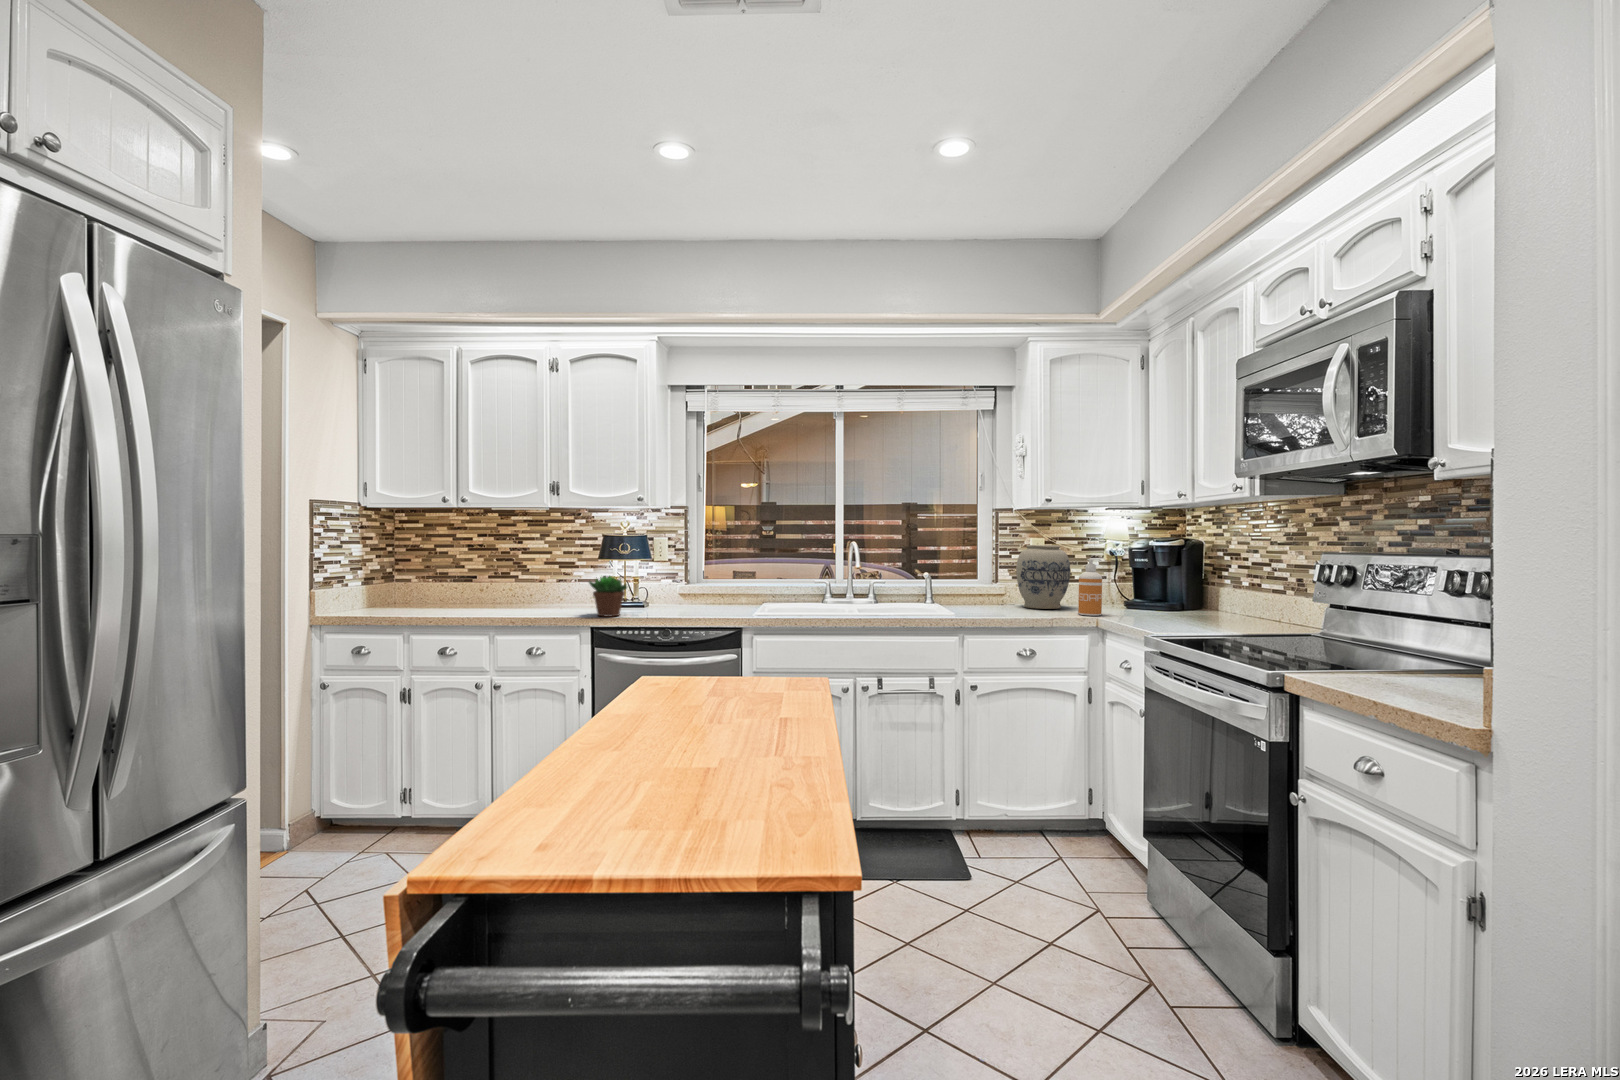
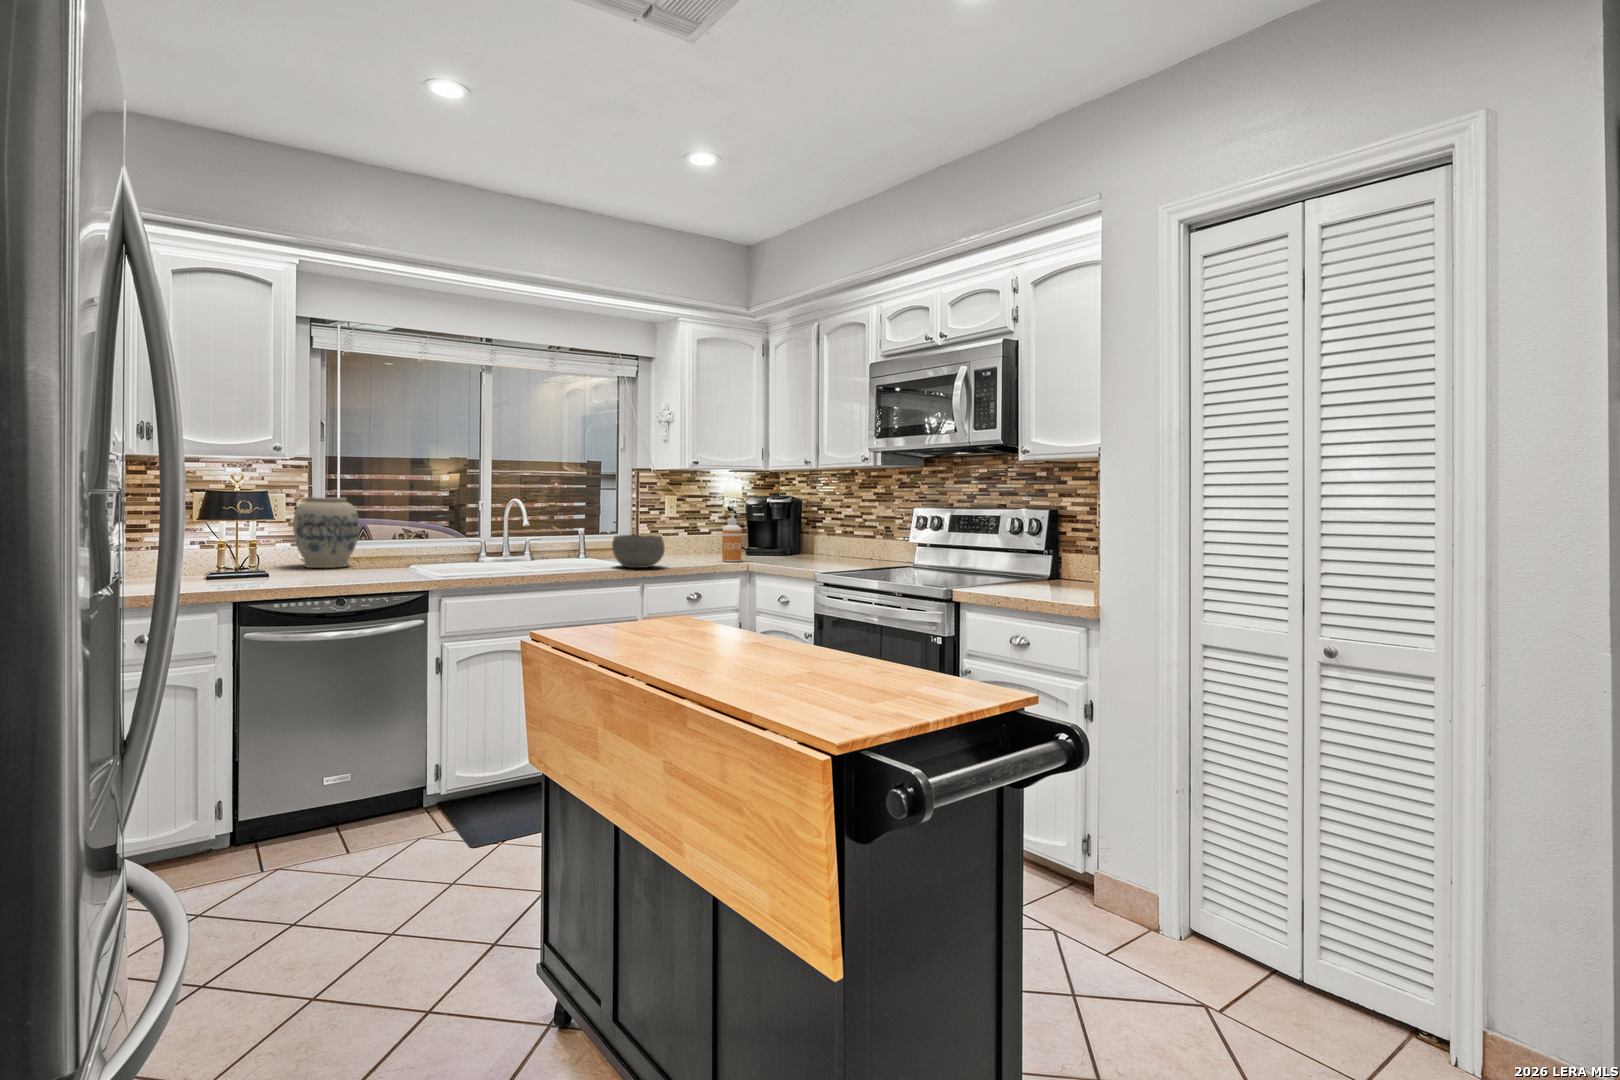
vase: present [1016,545,1070,609] -> present [293,497,359,568]
succulent plant: present [589,576,627,616] -> none [236,536,292,585]
bowl: none [933,581,991,618] -> present [612,535,665,568]

